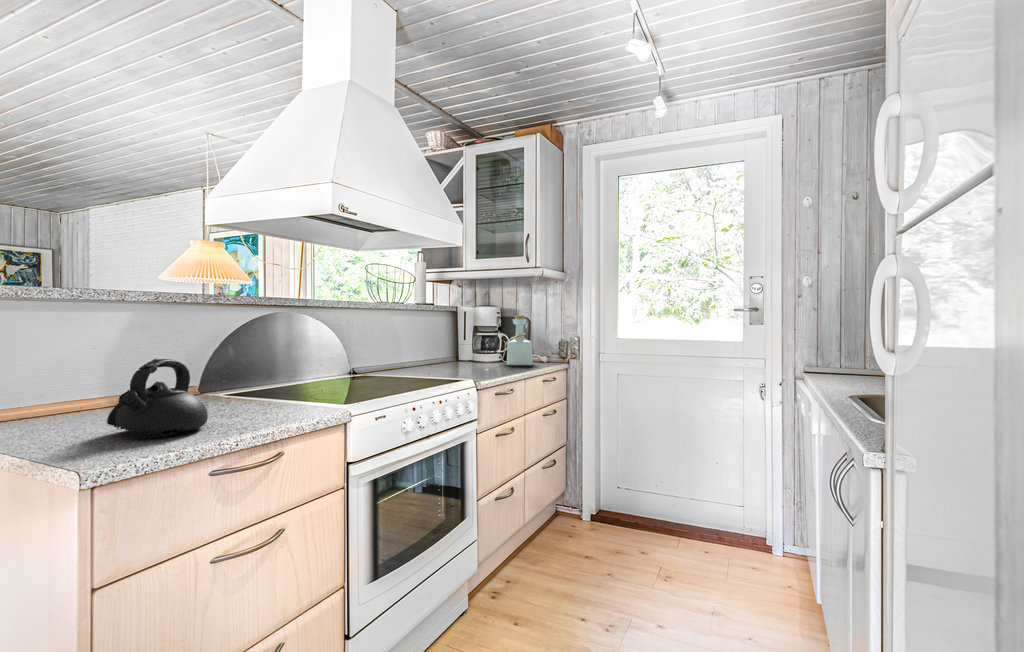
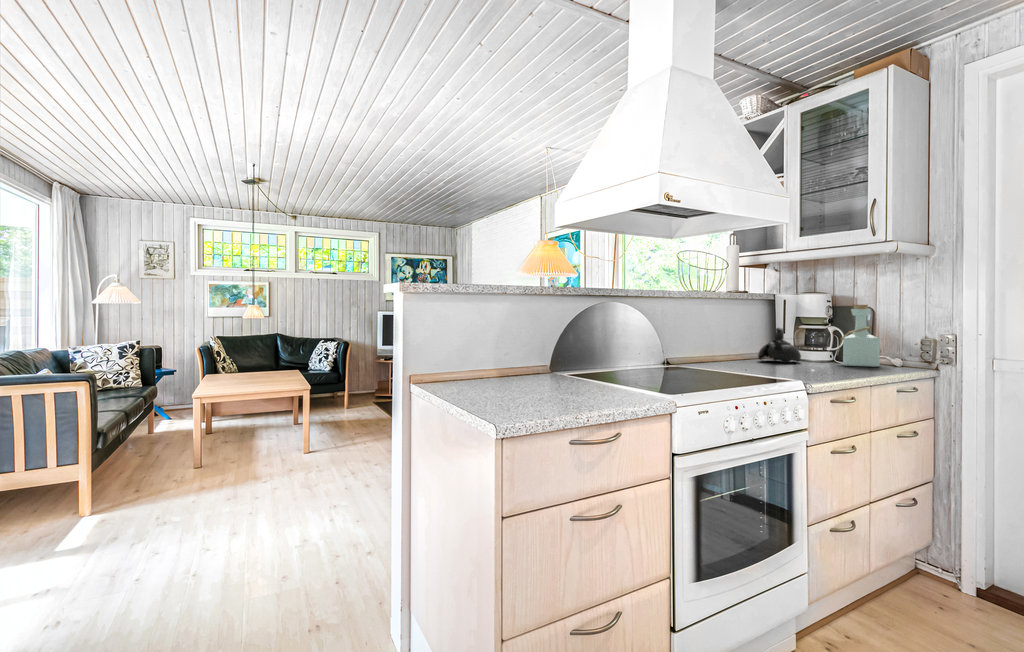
teapot: present [107,359,208,438] -> present [758,328,801,363]

